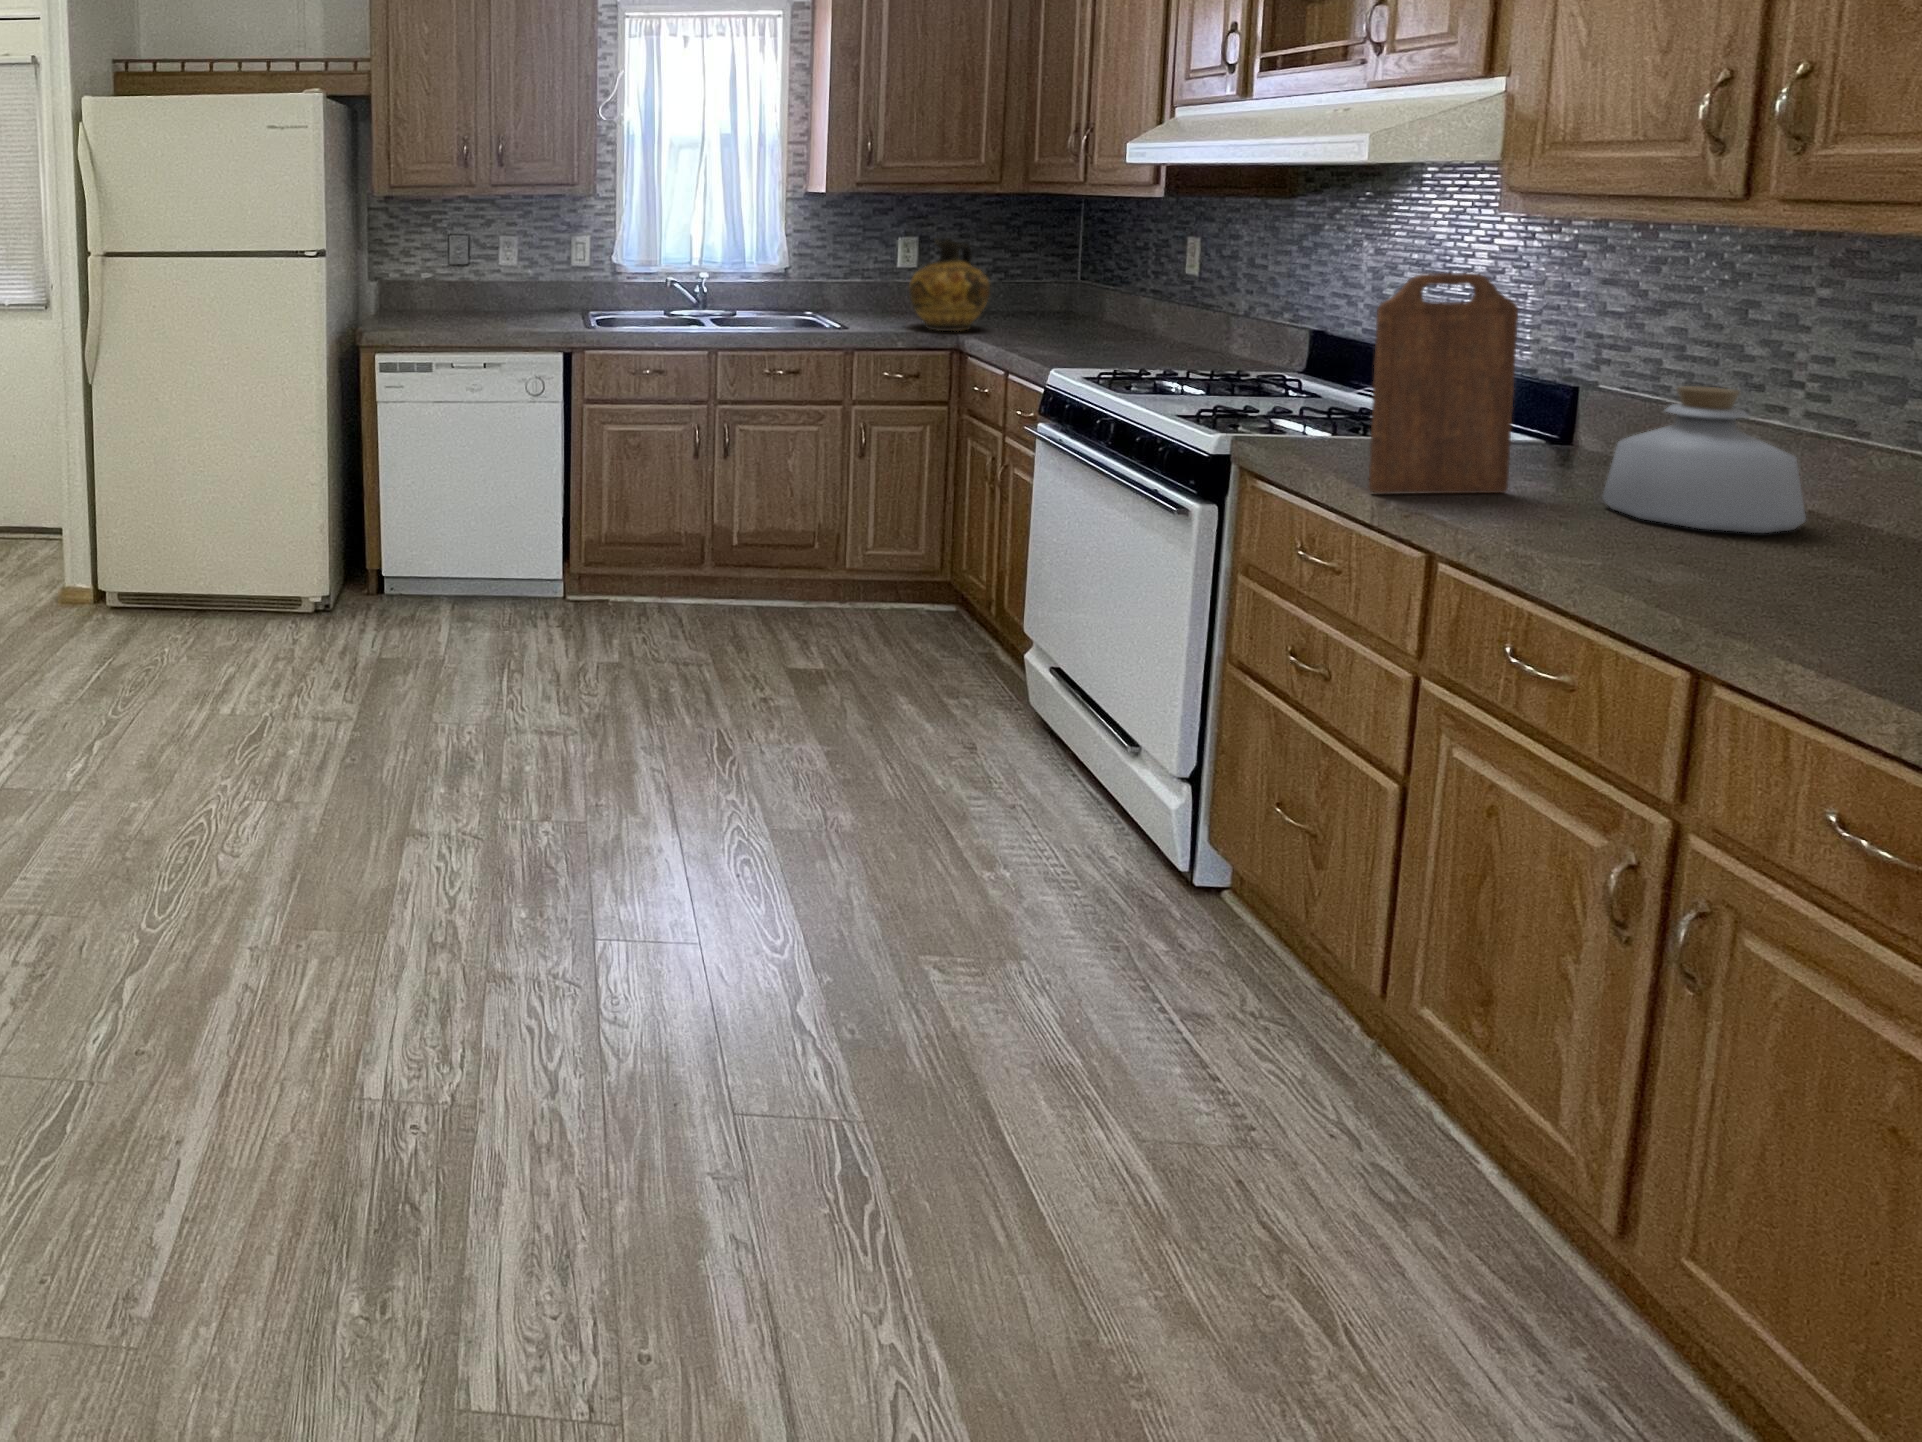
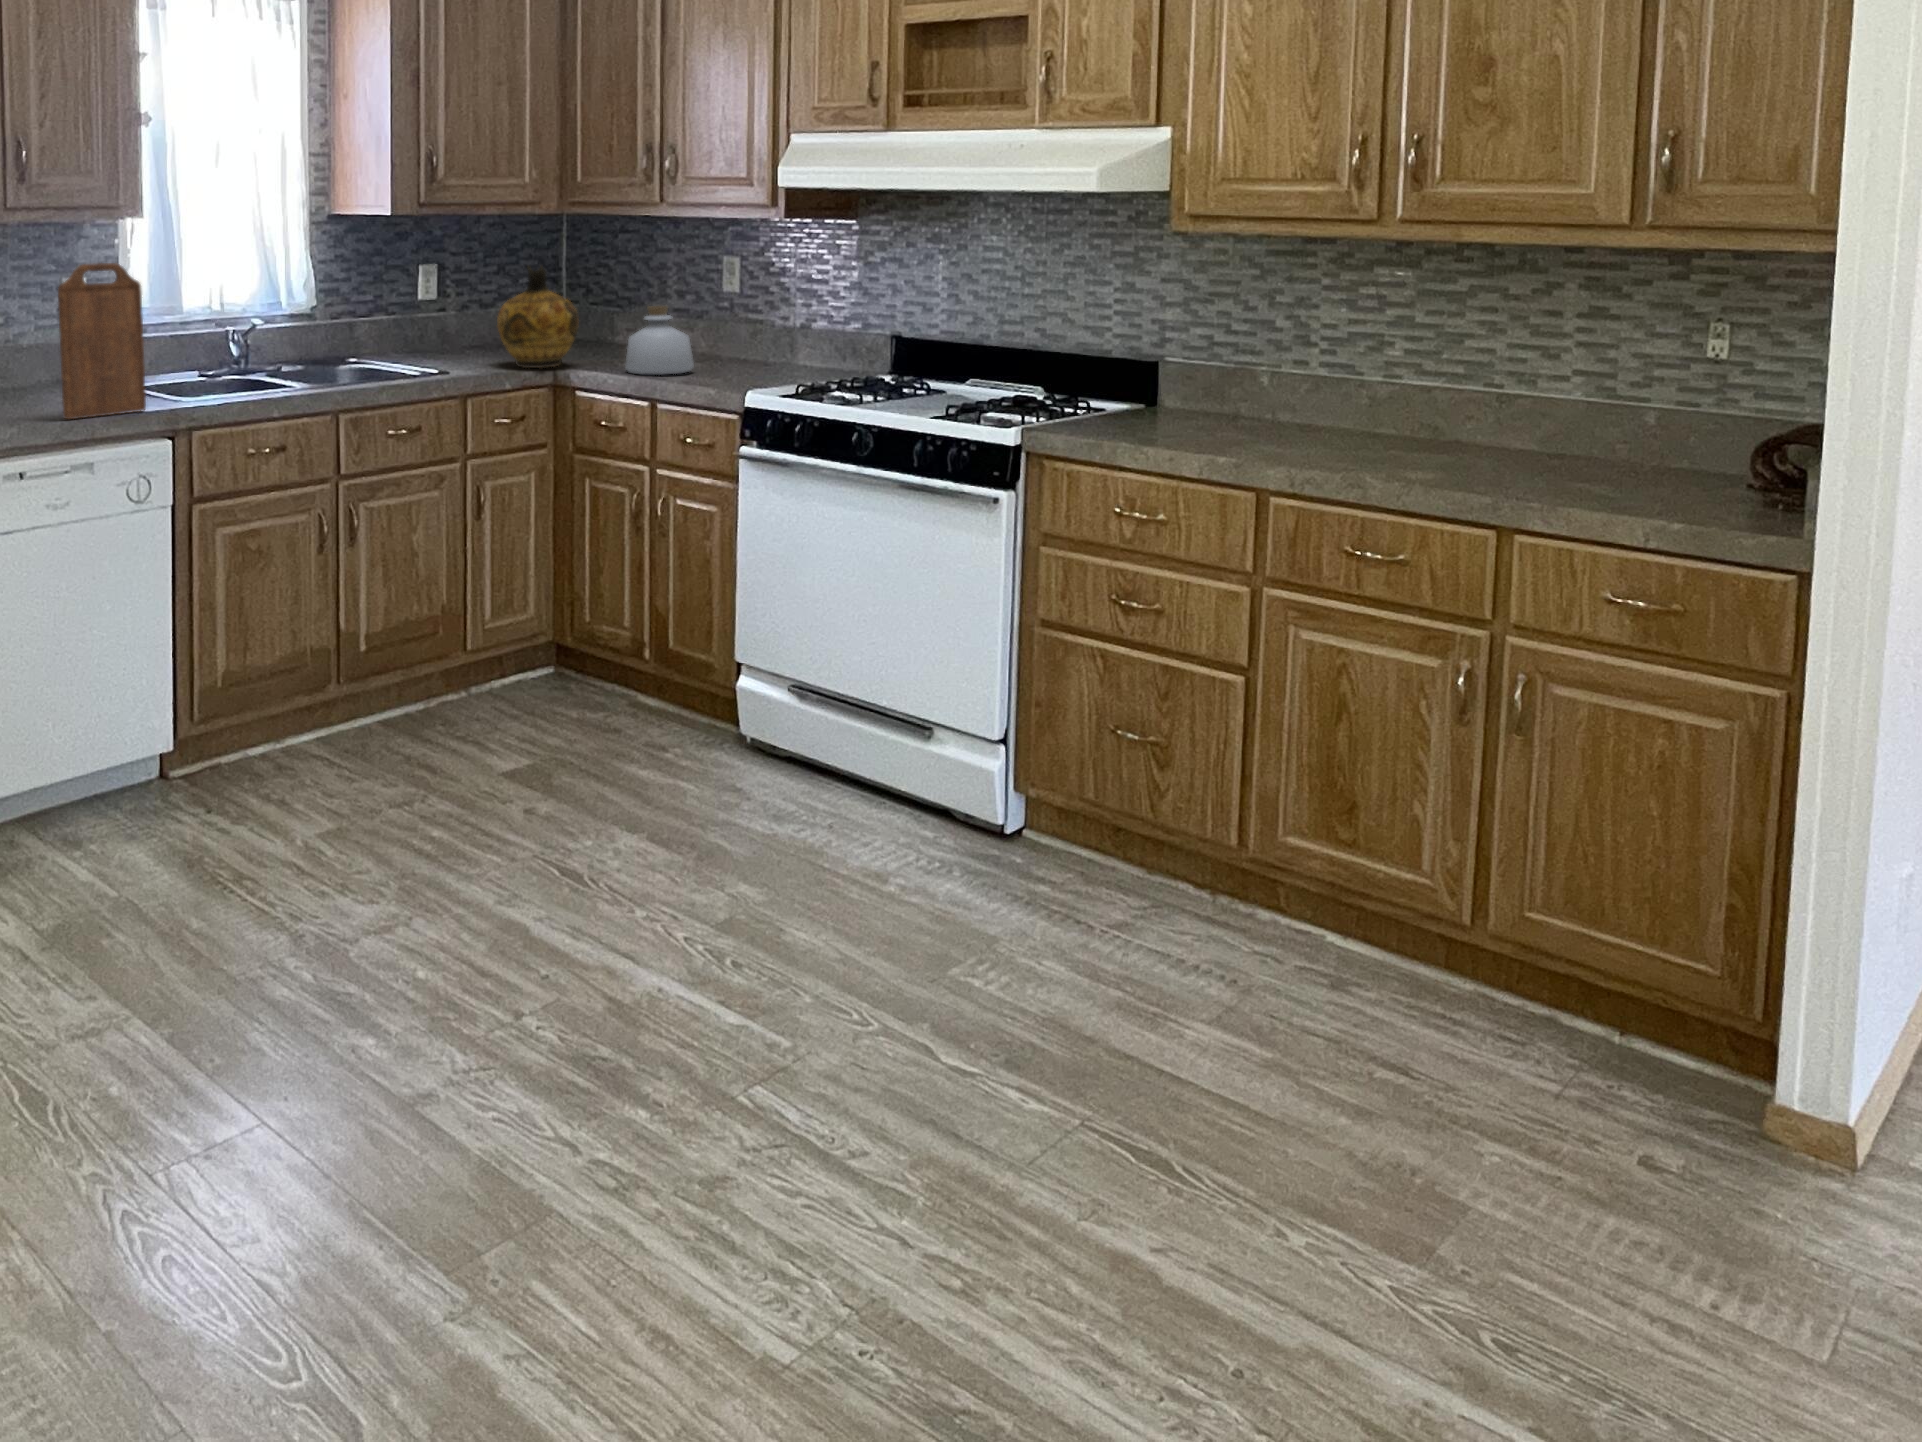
cutting board: present [1369,273,1518,494] -> present [58,263,146,419]
bottle: present [1602,386,1806,533] -> present [625,306,694,374]

